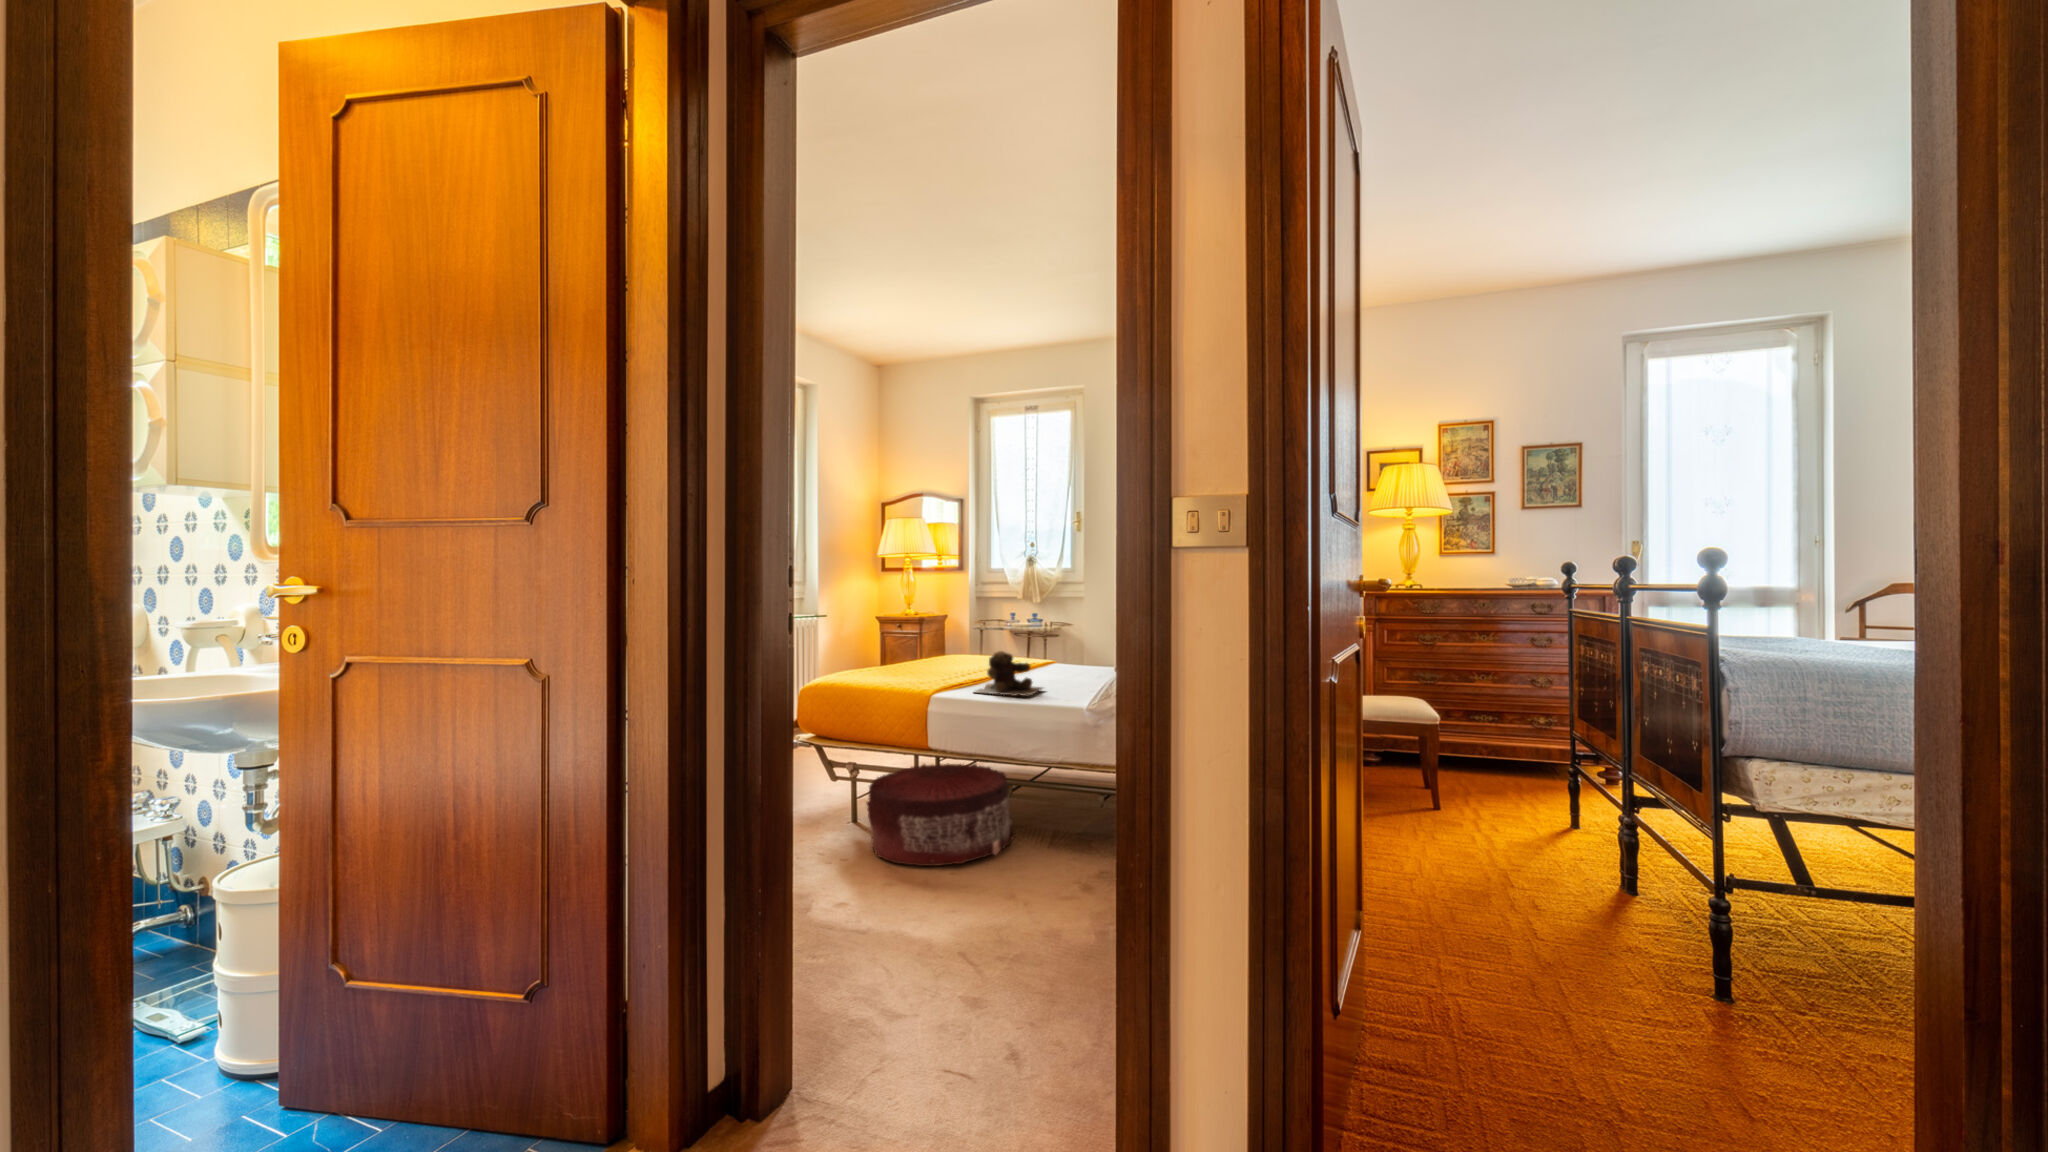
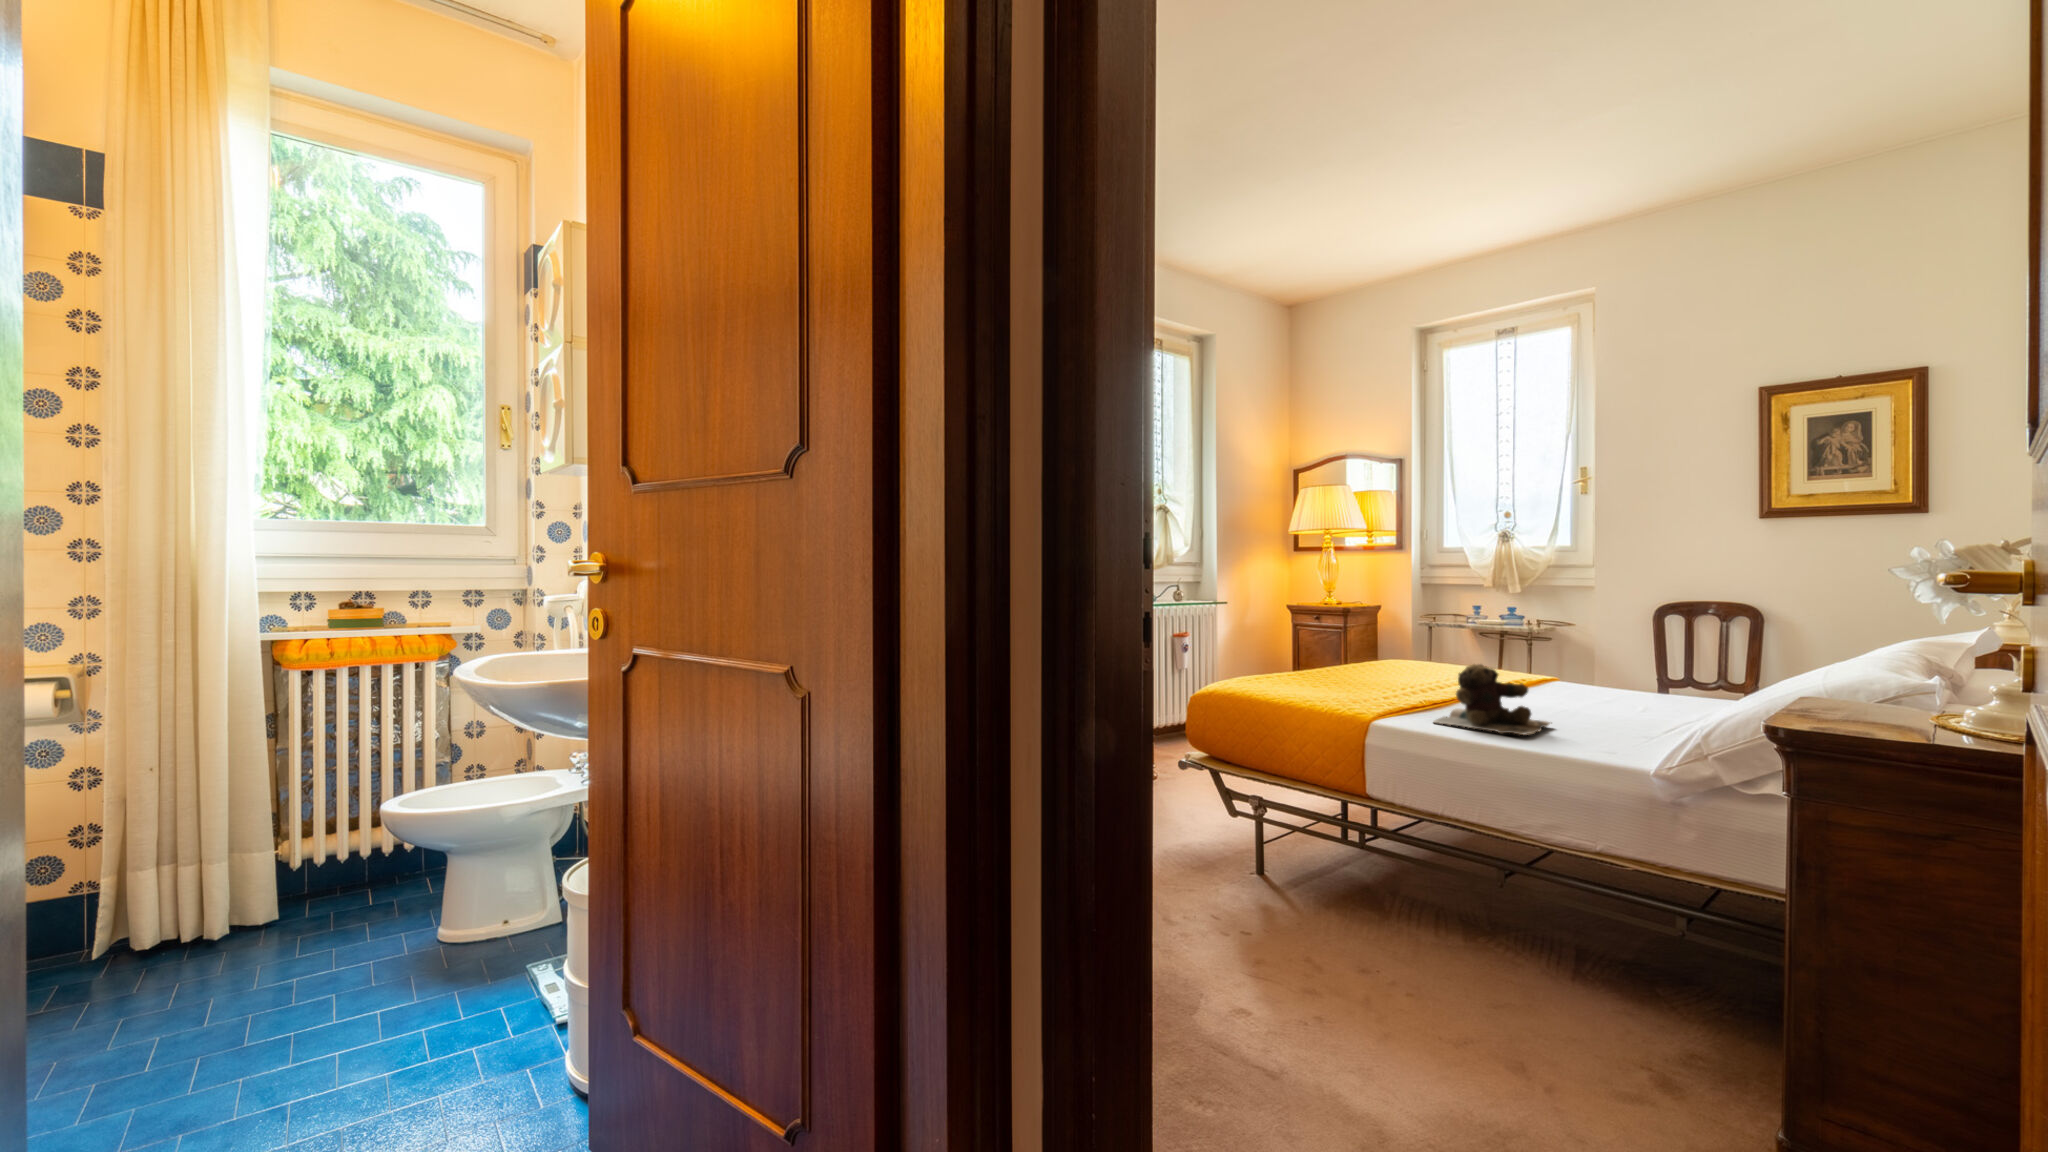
pouf: present [867,764,1015,866] -> none [1274,813,1506,979]

